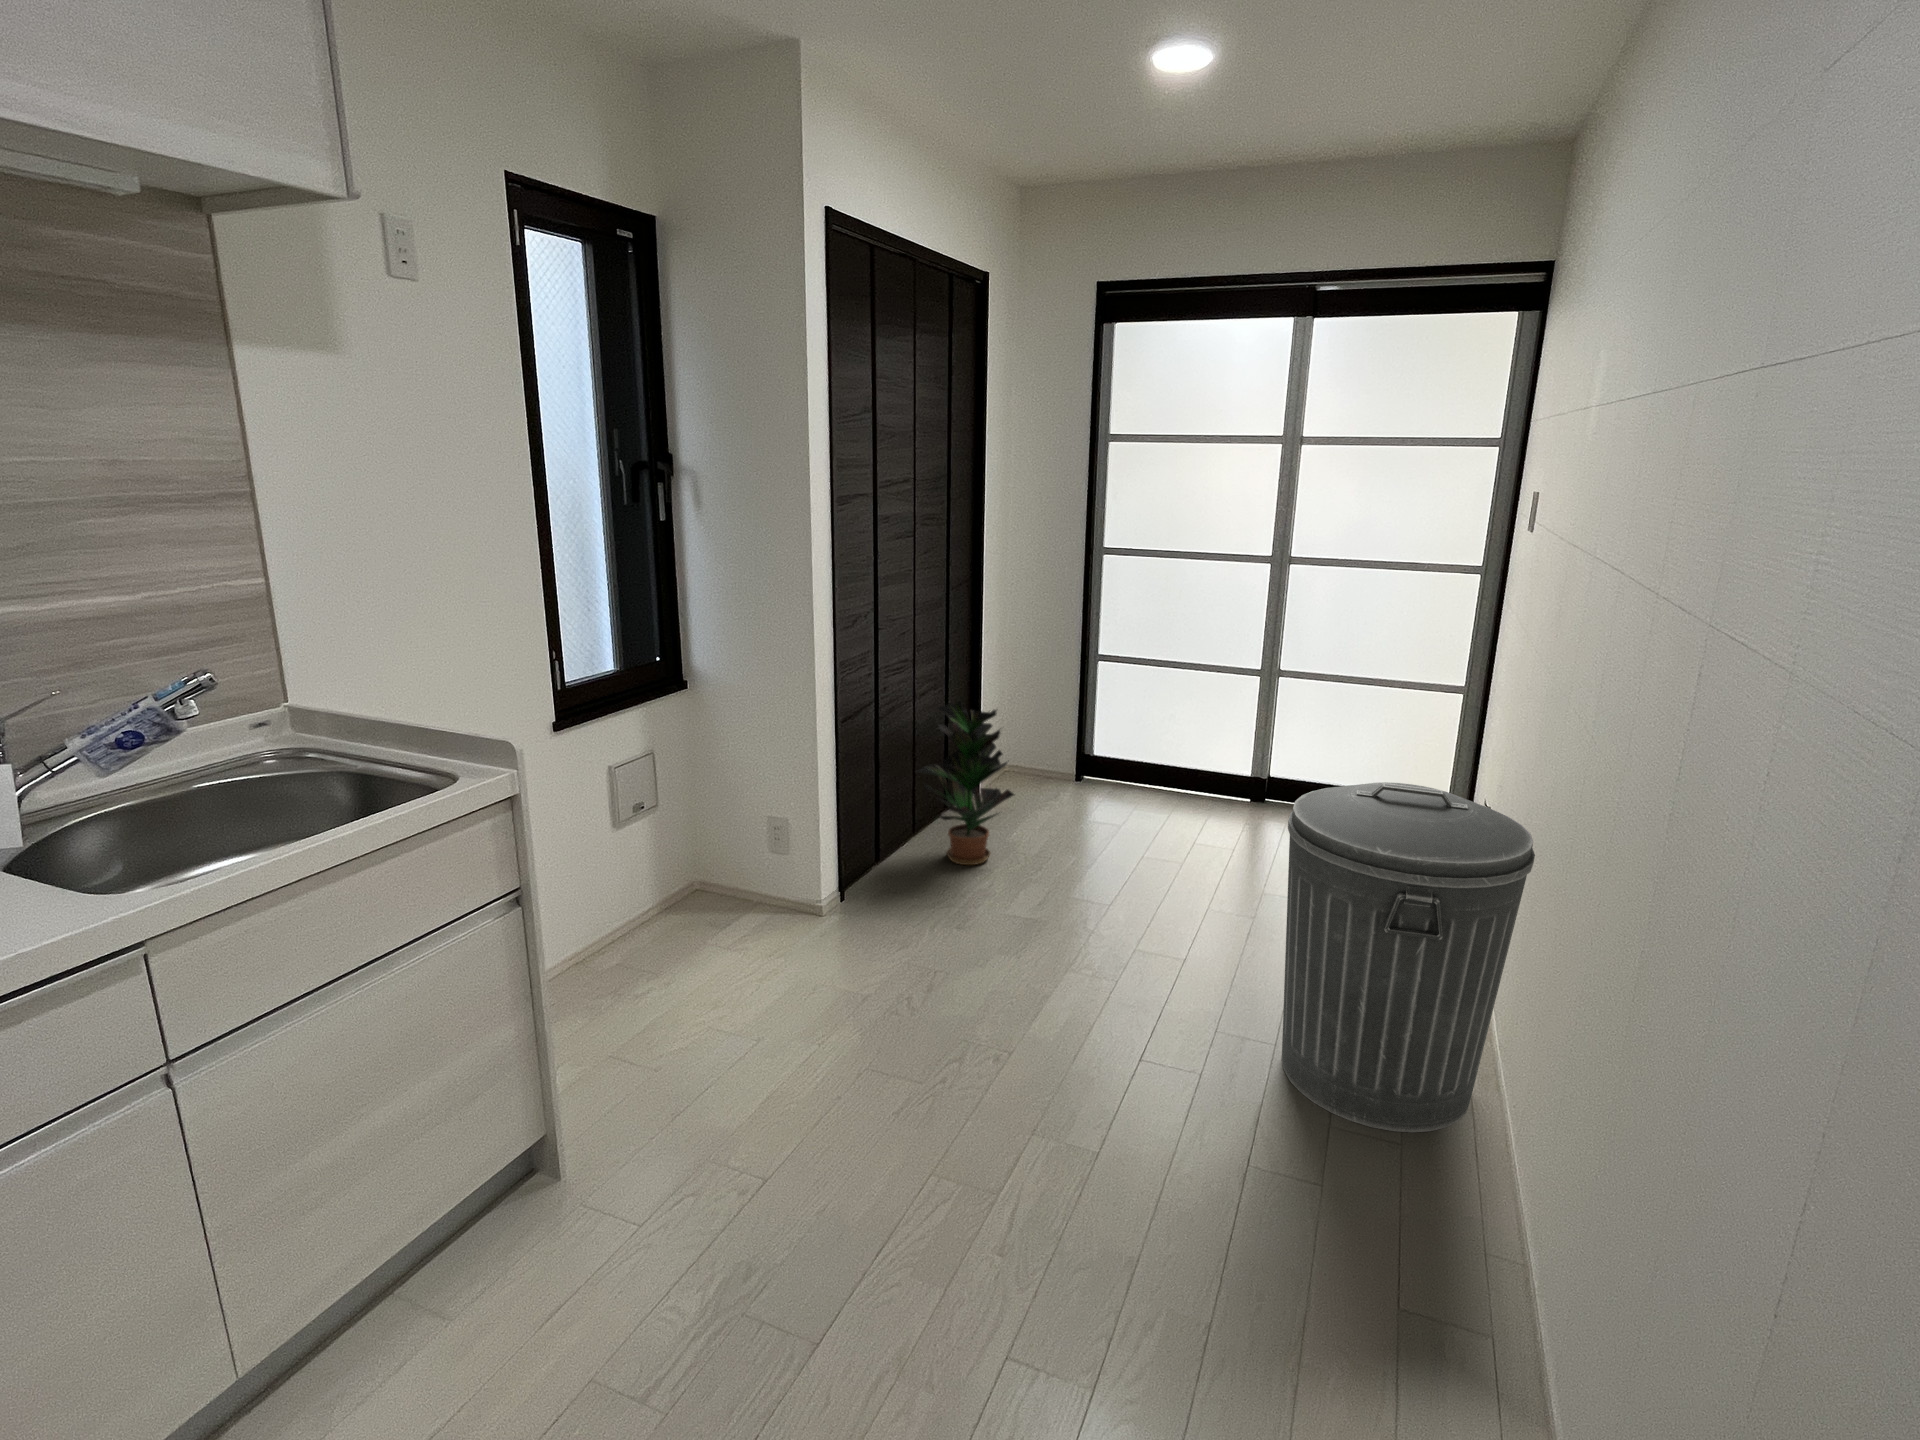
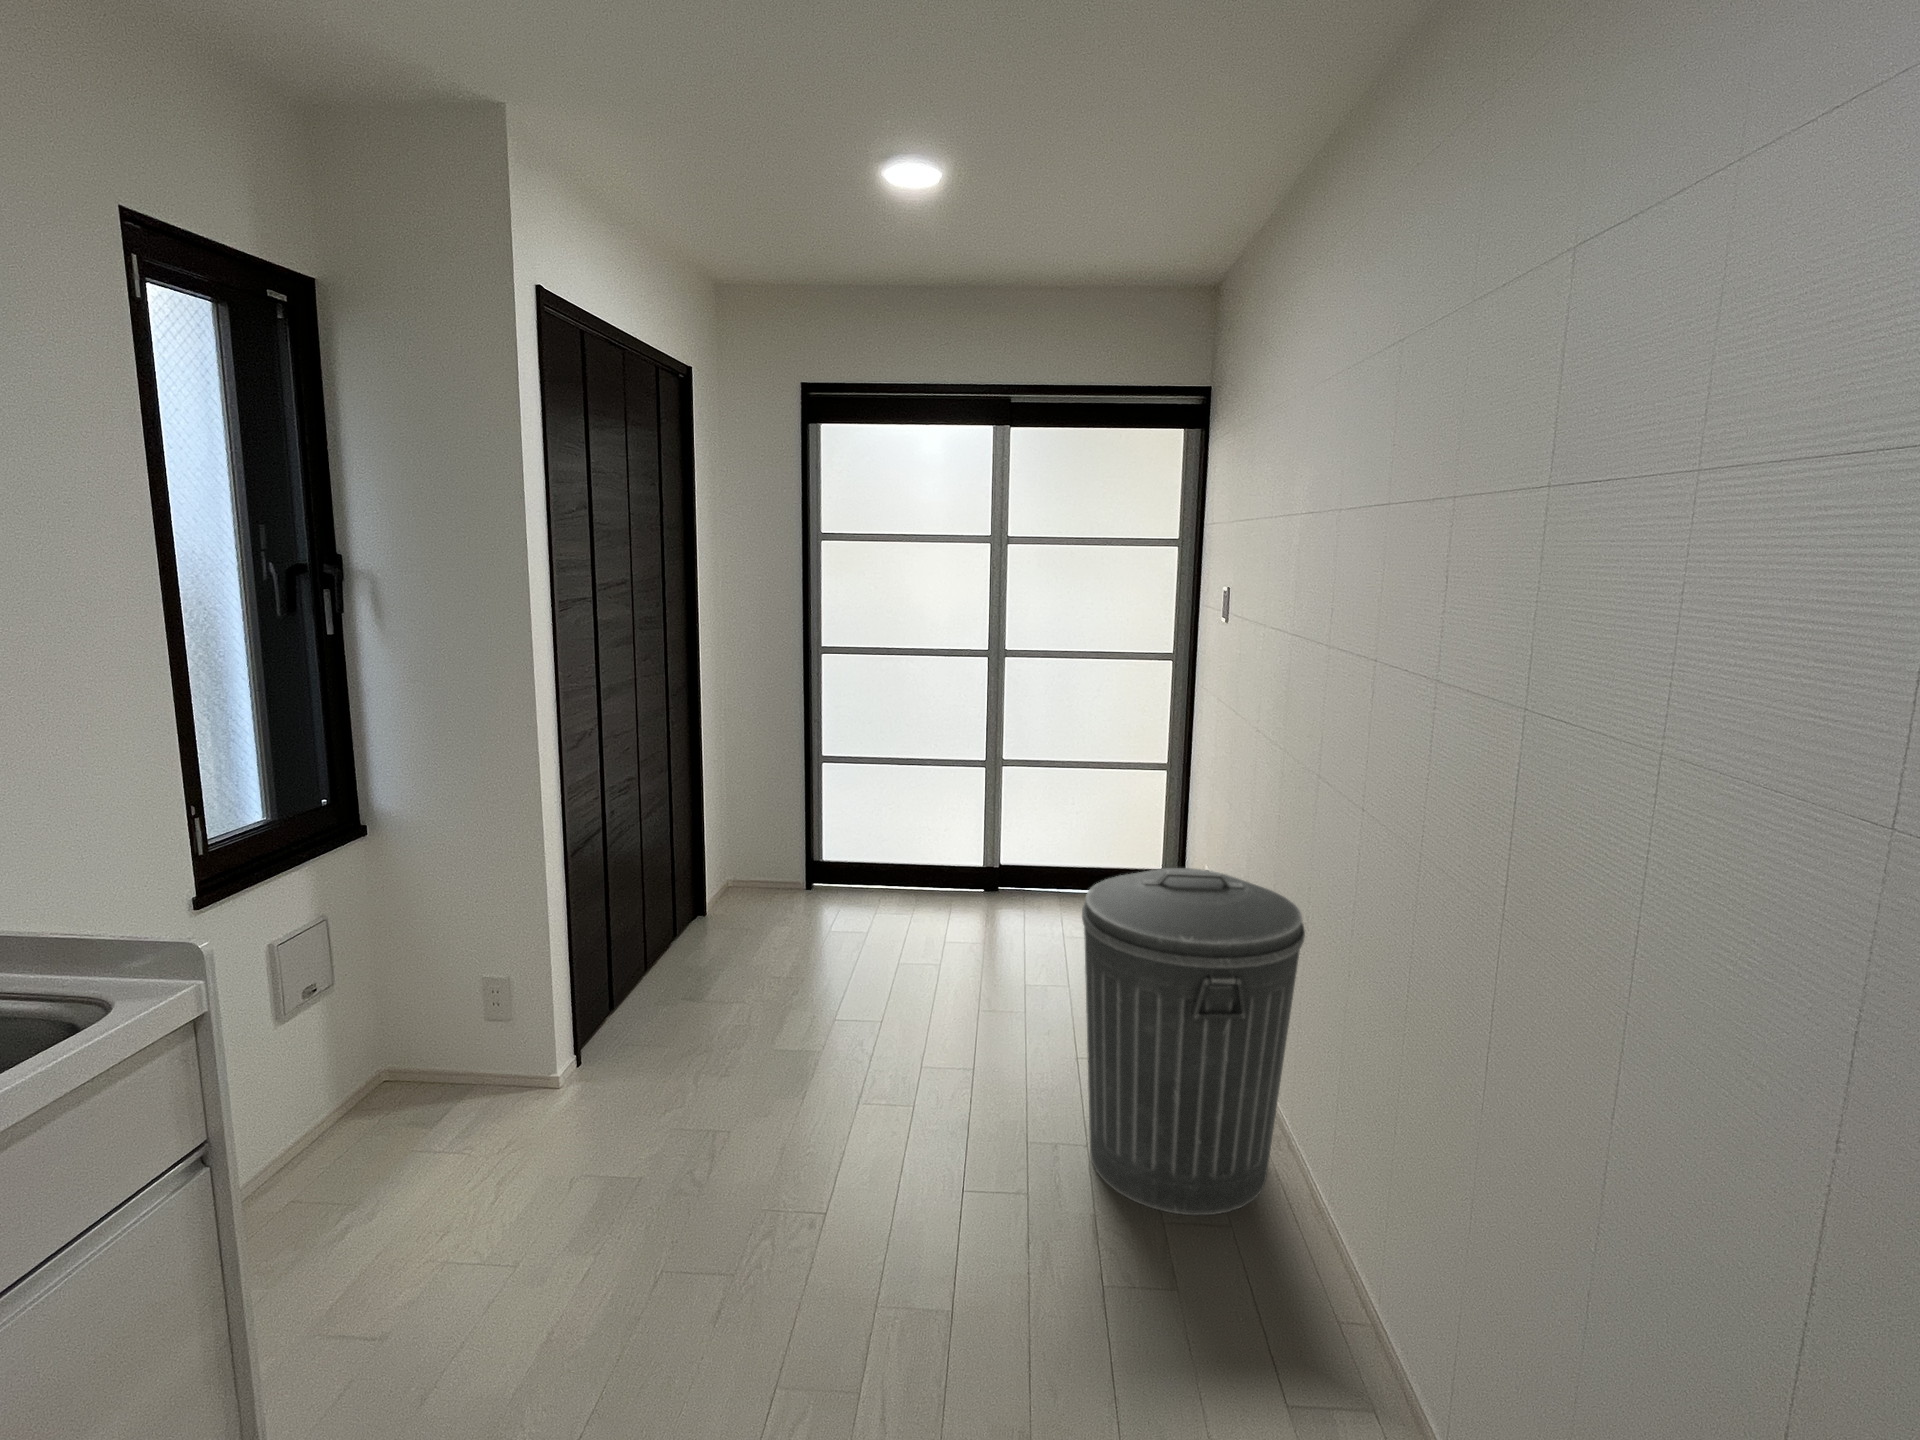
potted plant: present [917,702,1014,865] -> none [646,818,761,999]

